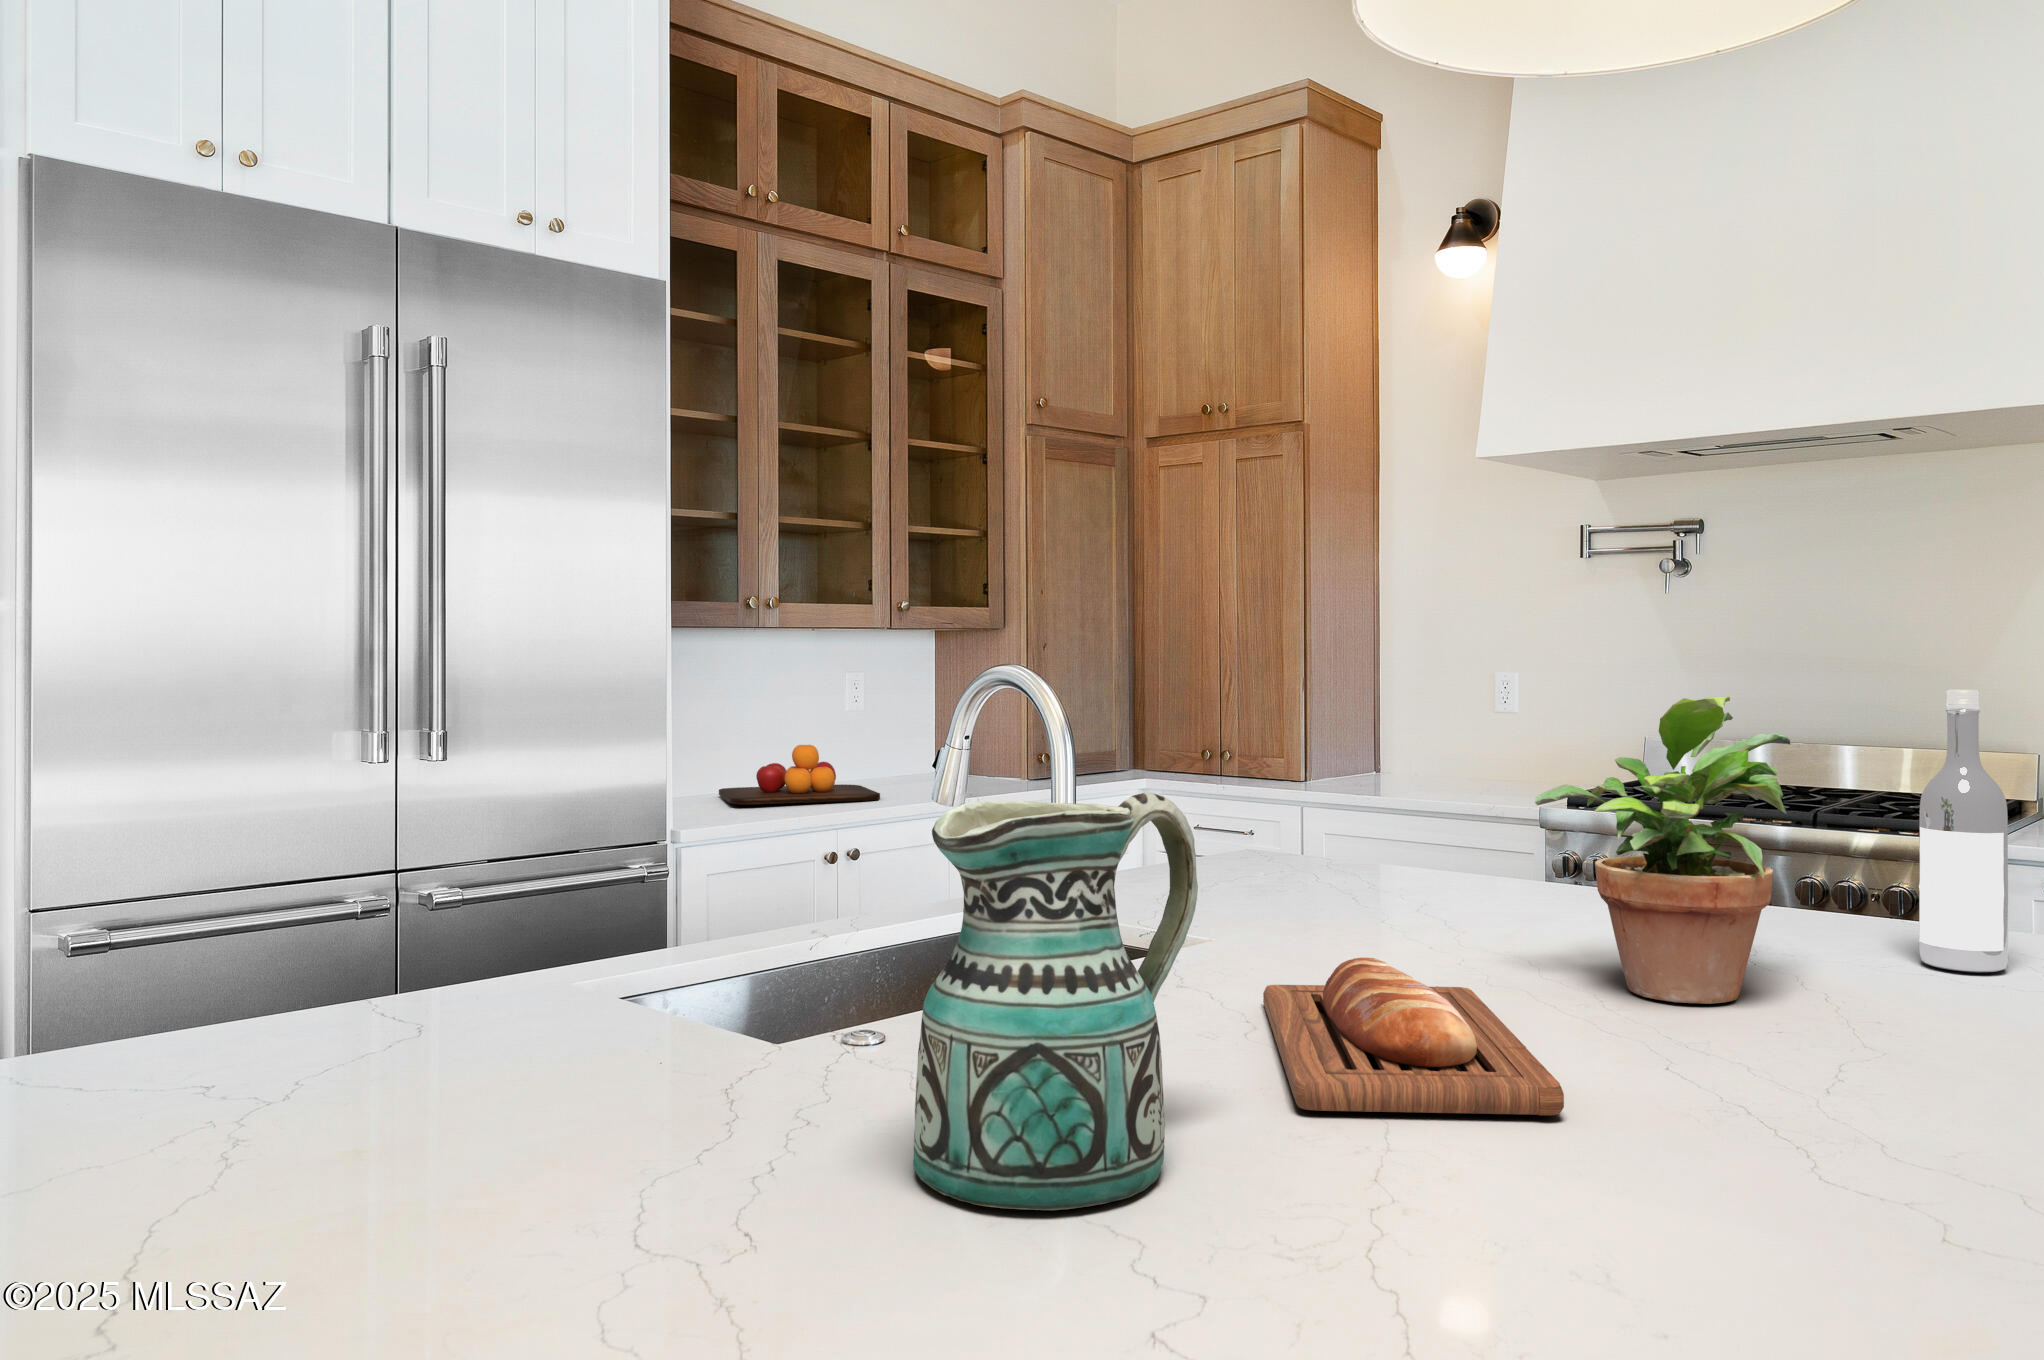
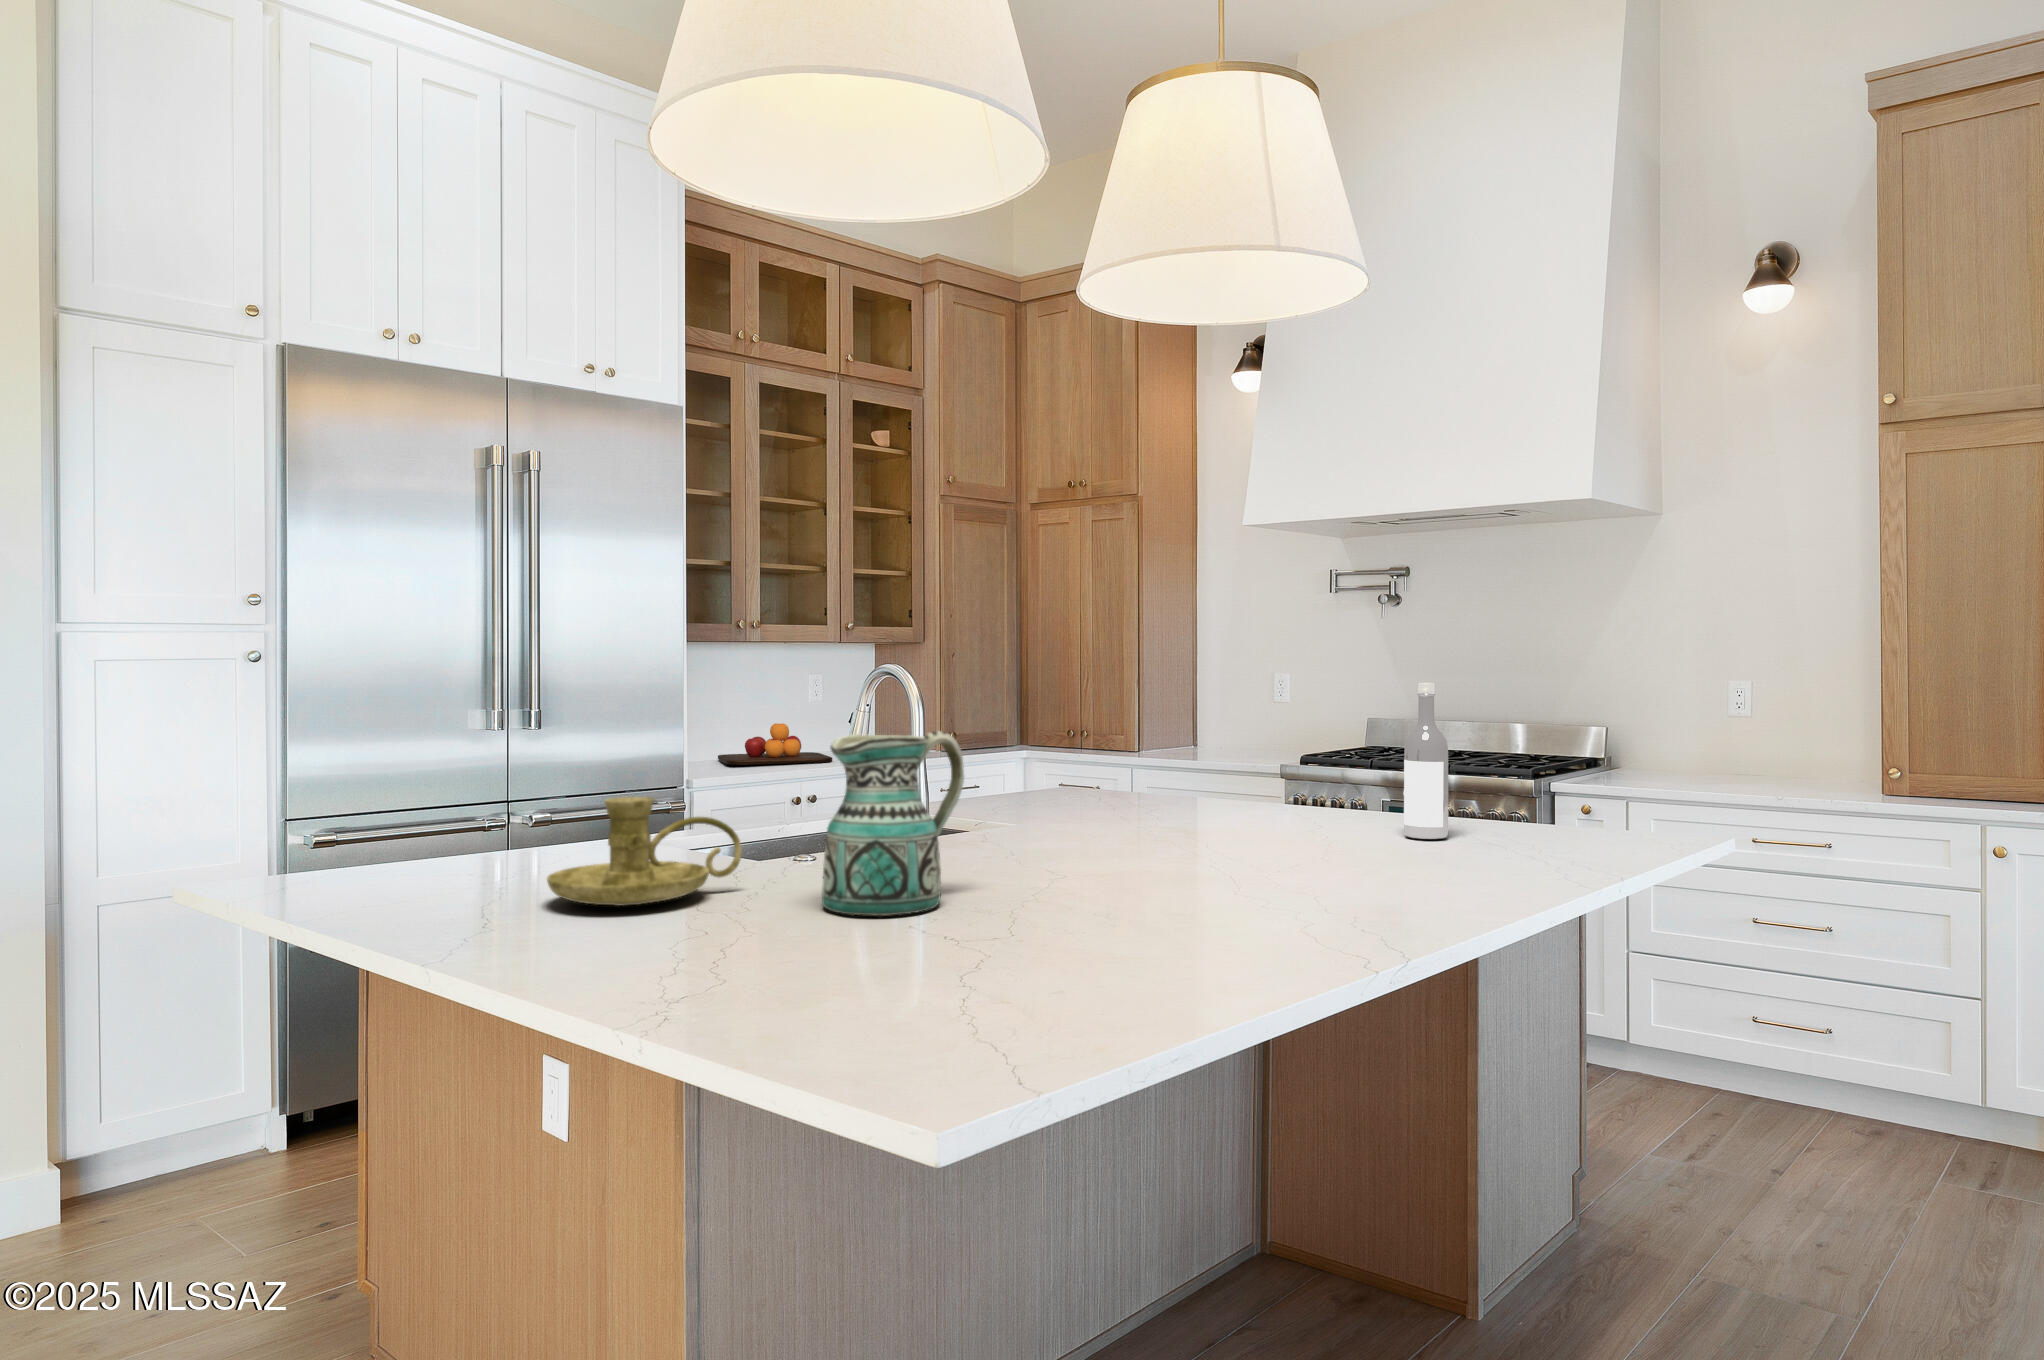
potted plant: present [1535,696,1790,1004] -> none [1182,686,1322,852]
candle holder: none [335,926,745,1170] -> present [547,797,742,906]
bread loaf: present [1263,958,1564,1115] -> none [1015,825,1144,888]

